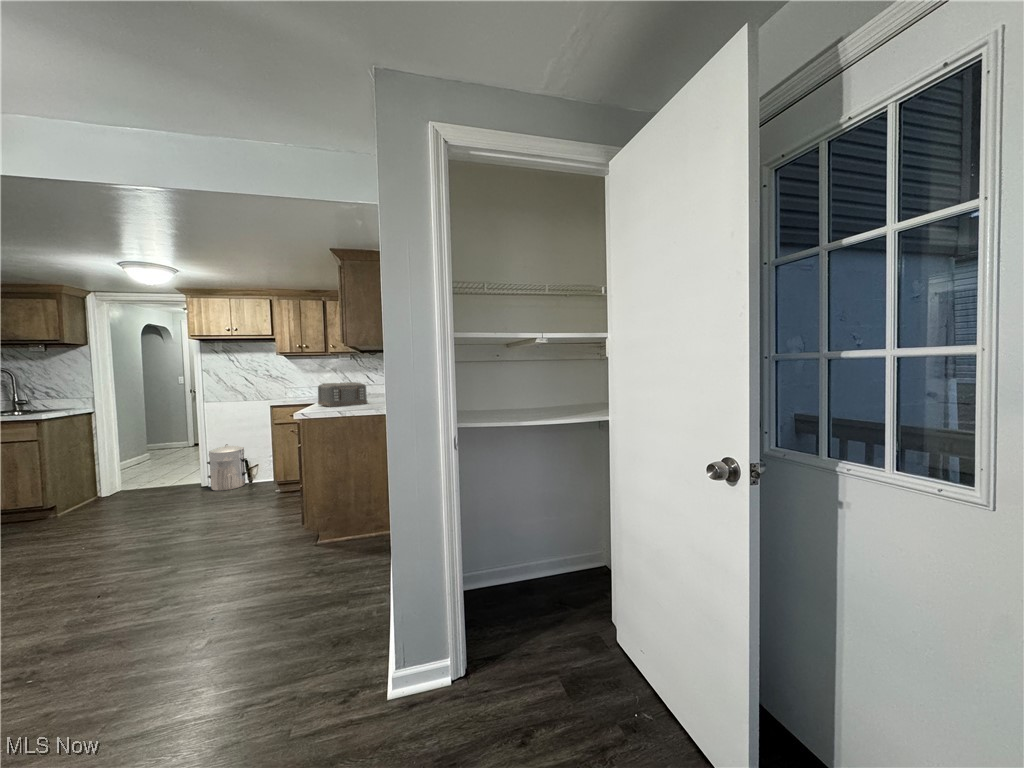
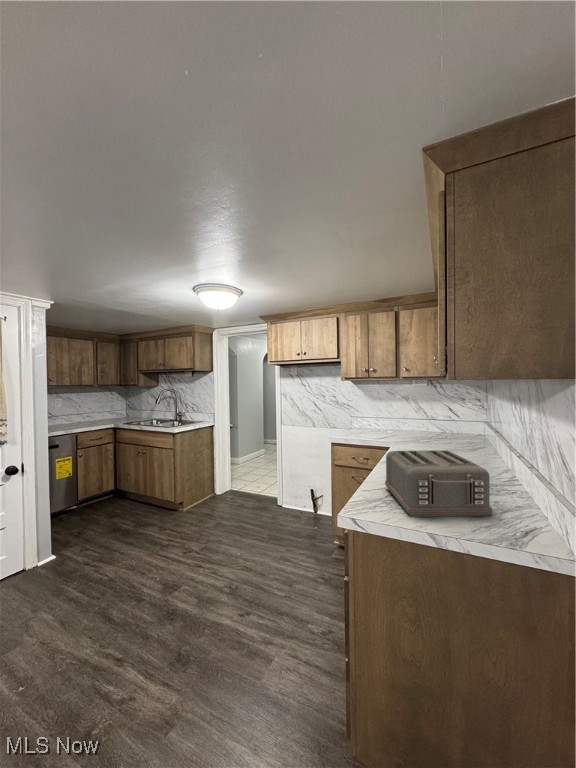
waste bin: present [207,444,247,491] -> none [279,471,313,522]

